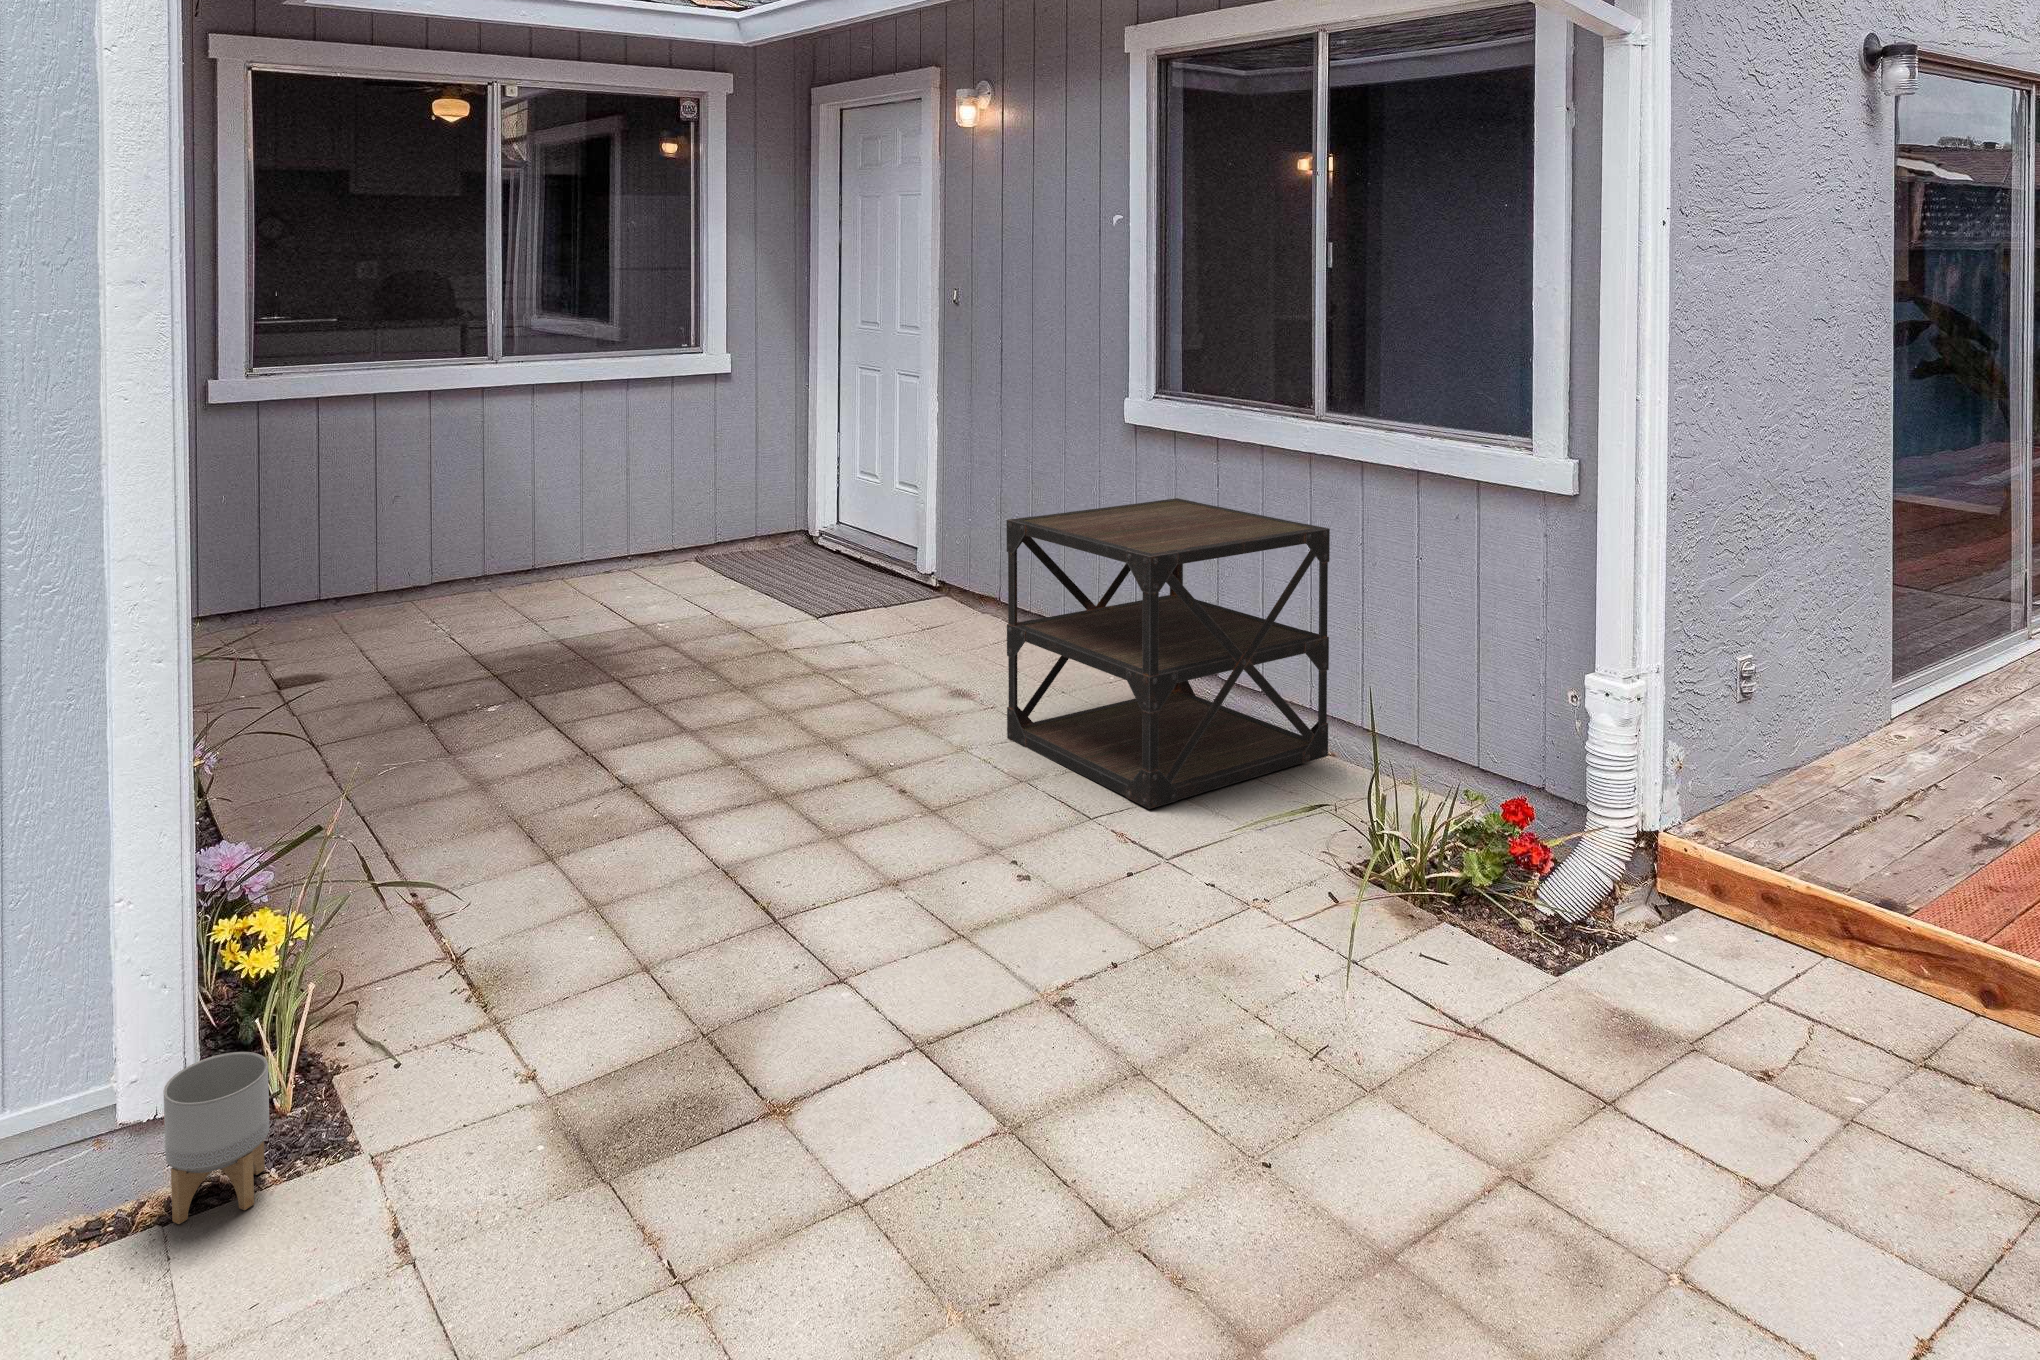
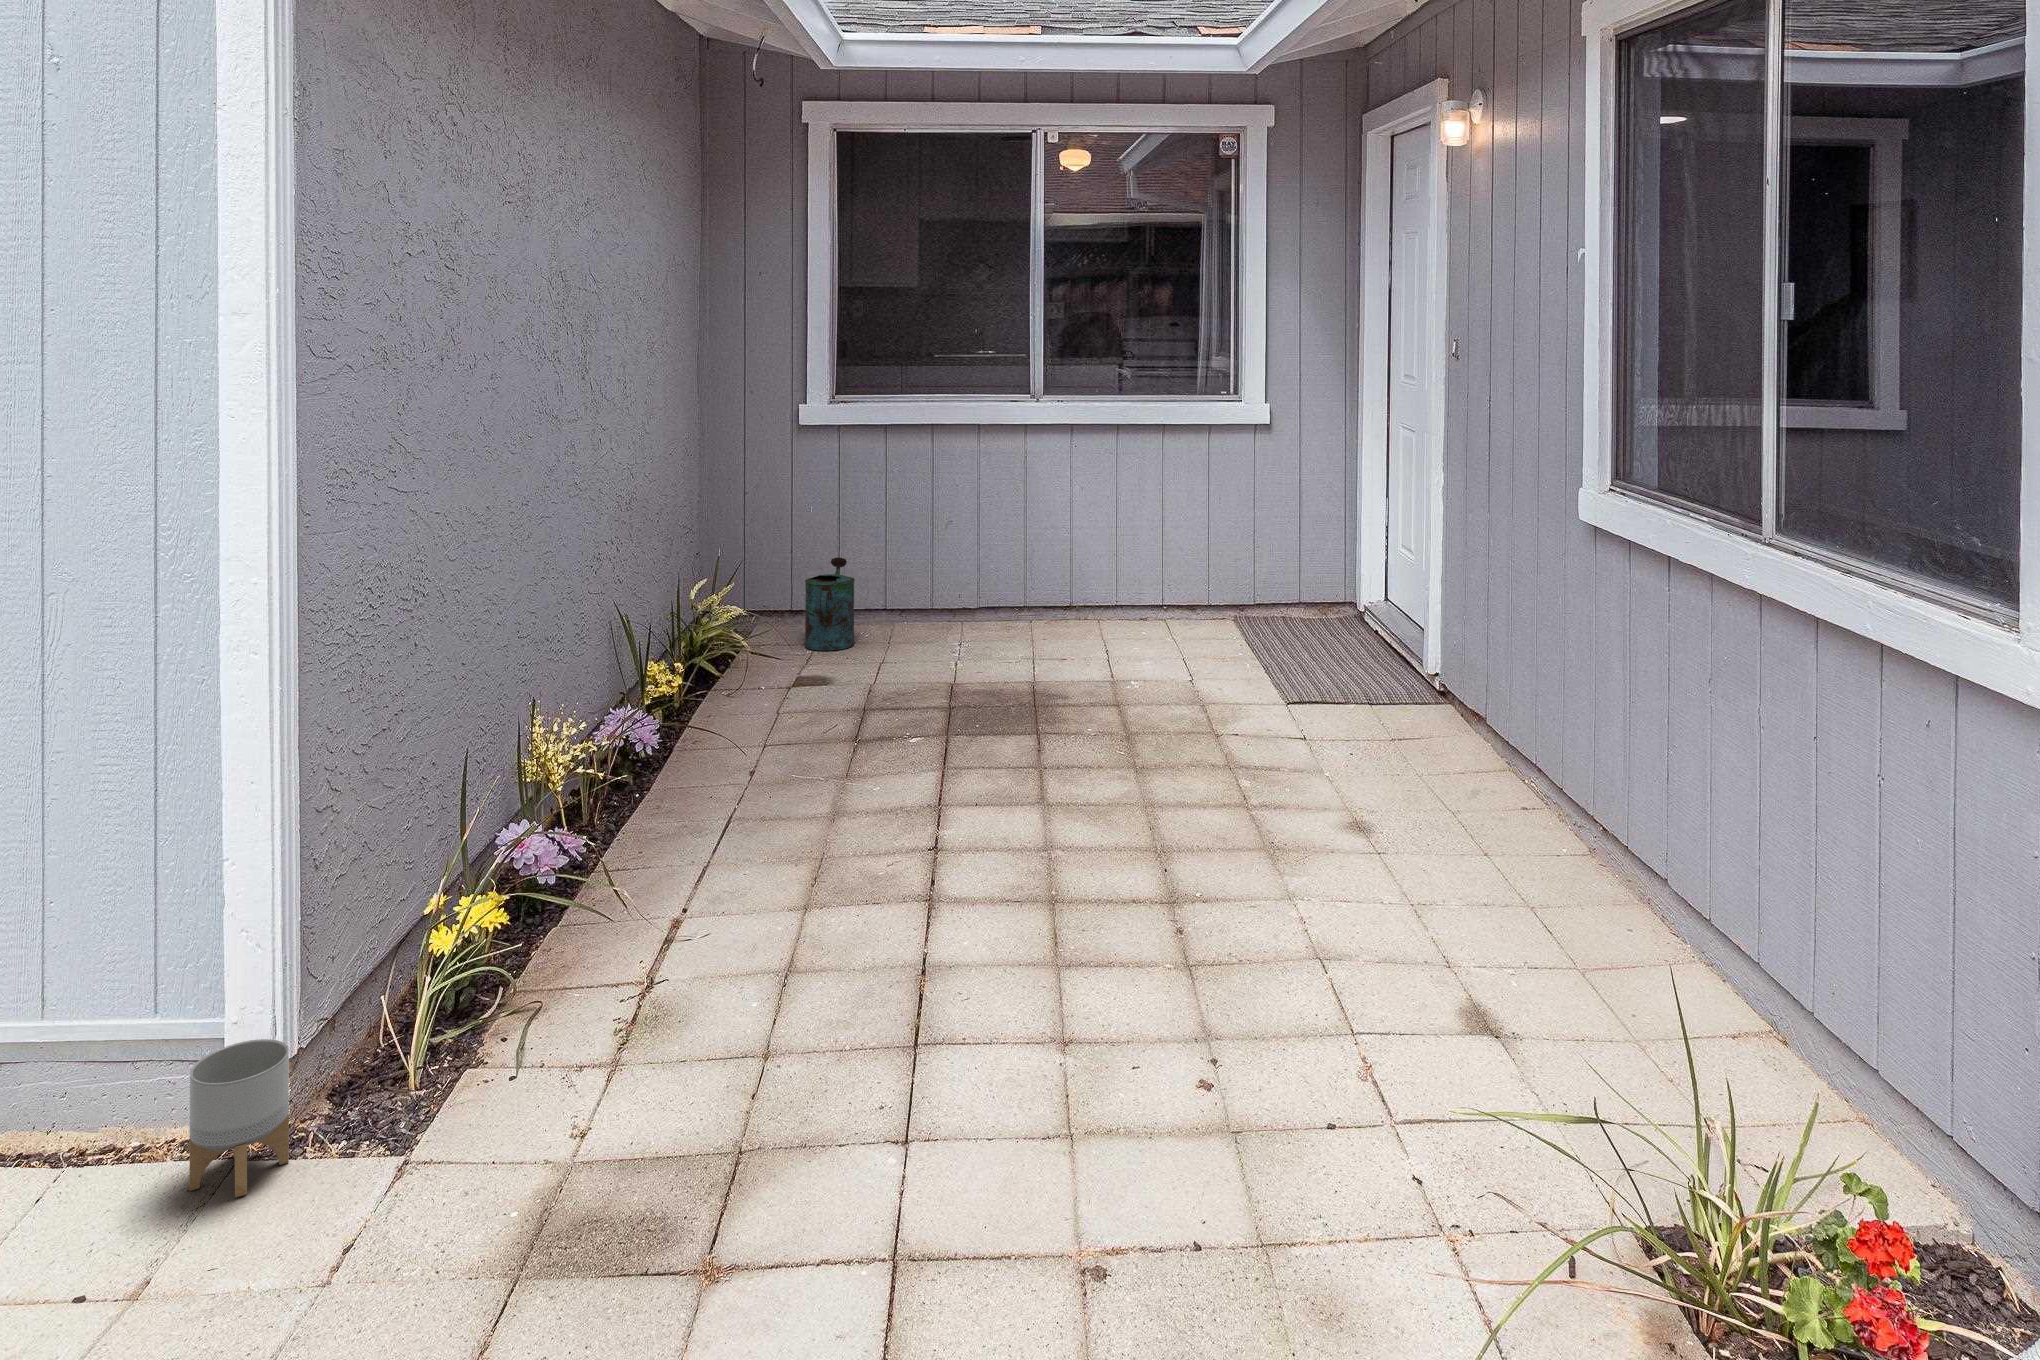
side table: present [1006,498,1330,809] -> none [1360,618,1776,1031]
watering can: none [251,542,314,644] -> present [805,558,855,650]

